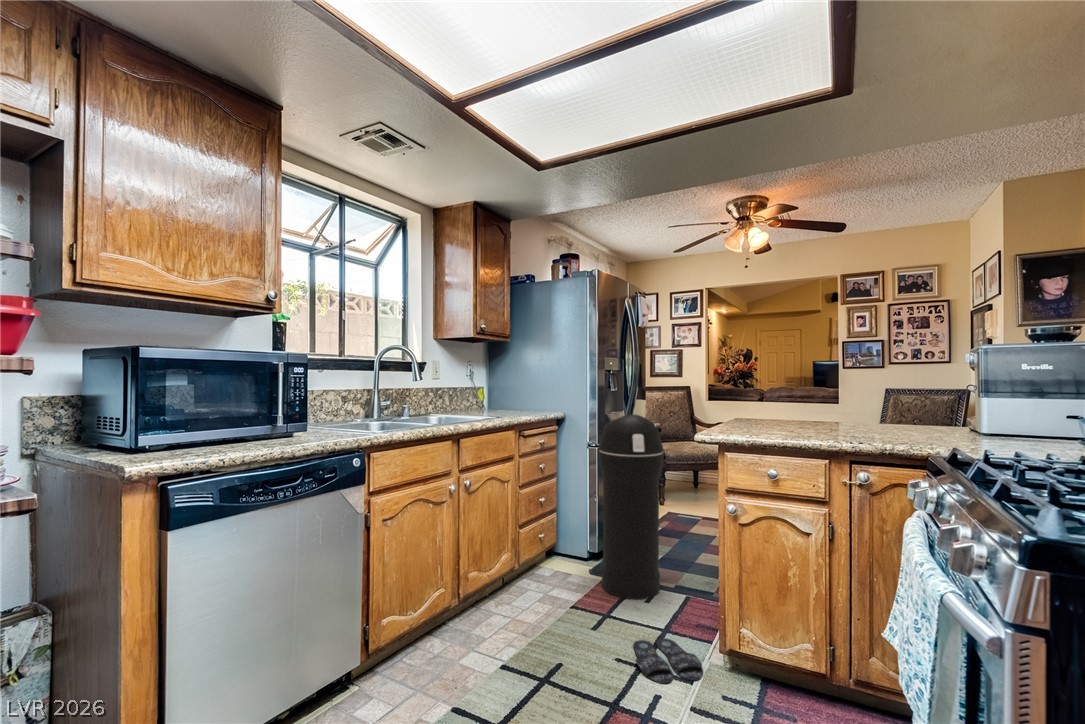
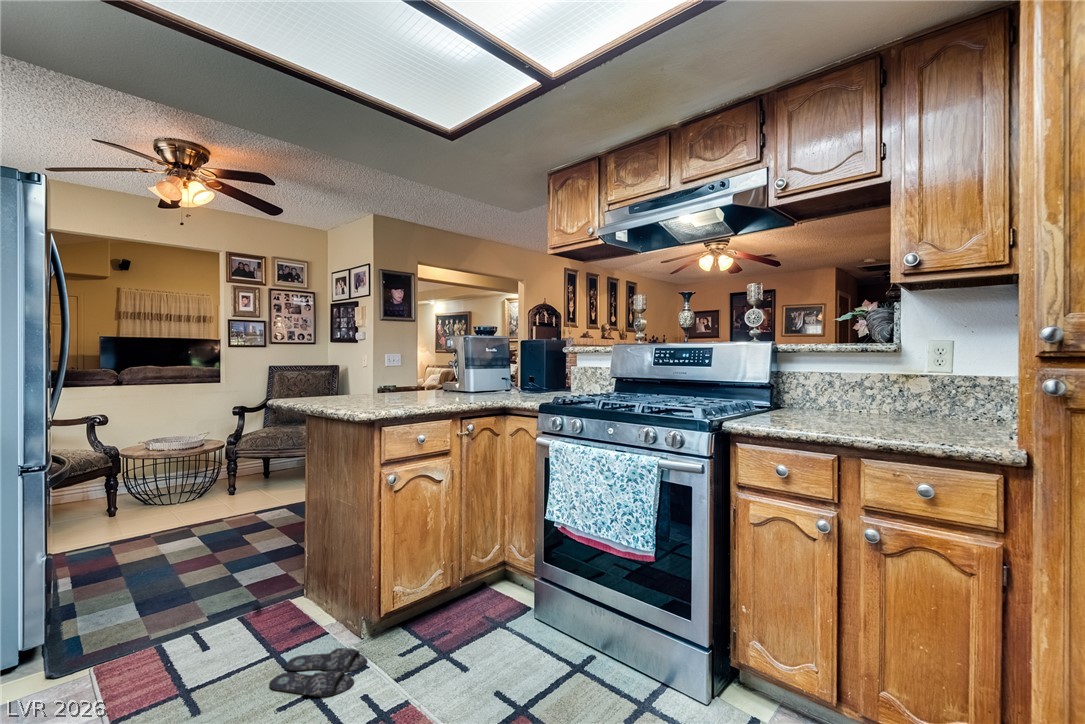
trash can: present [599,414,664,600] -> none [91,409,210,680]

